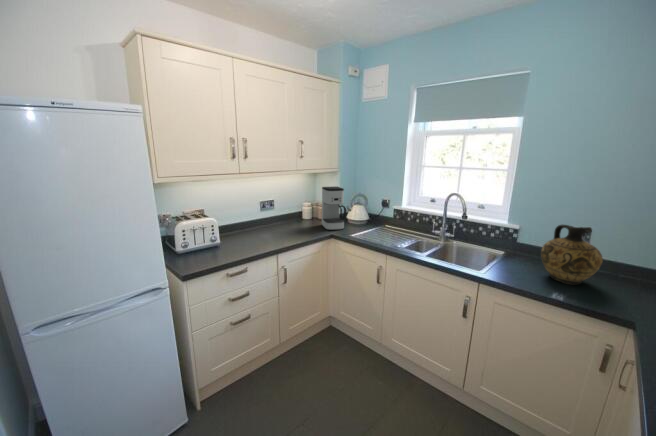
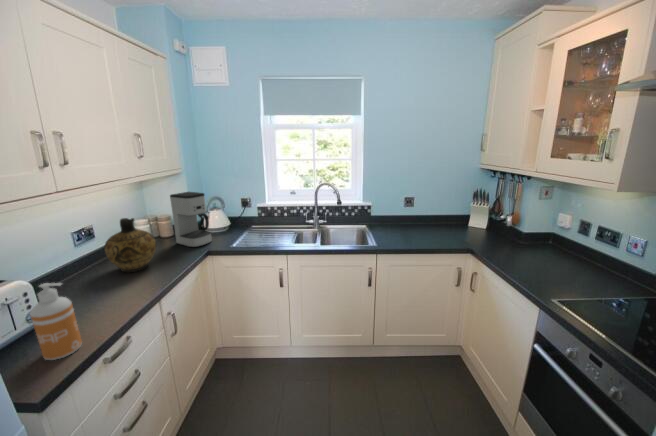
soap dispenser: none [200,220,220,262] -> present [30,283,82,360]
ceramic jug: present [541,225,603,284] -> present [104,218,157,272]

